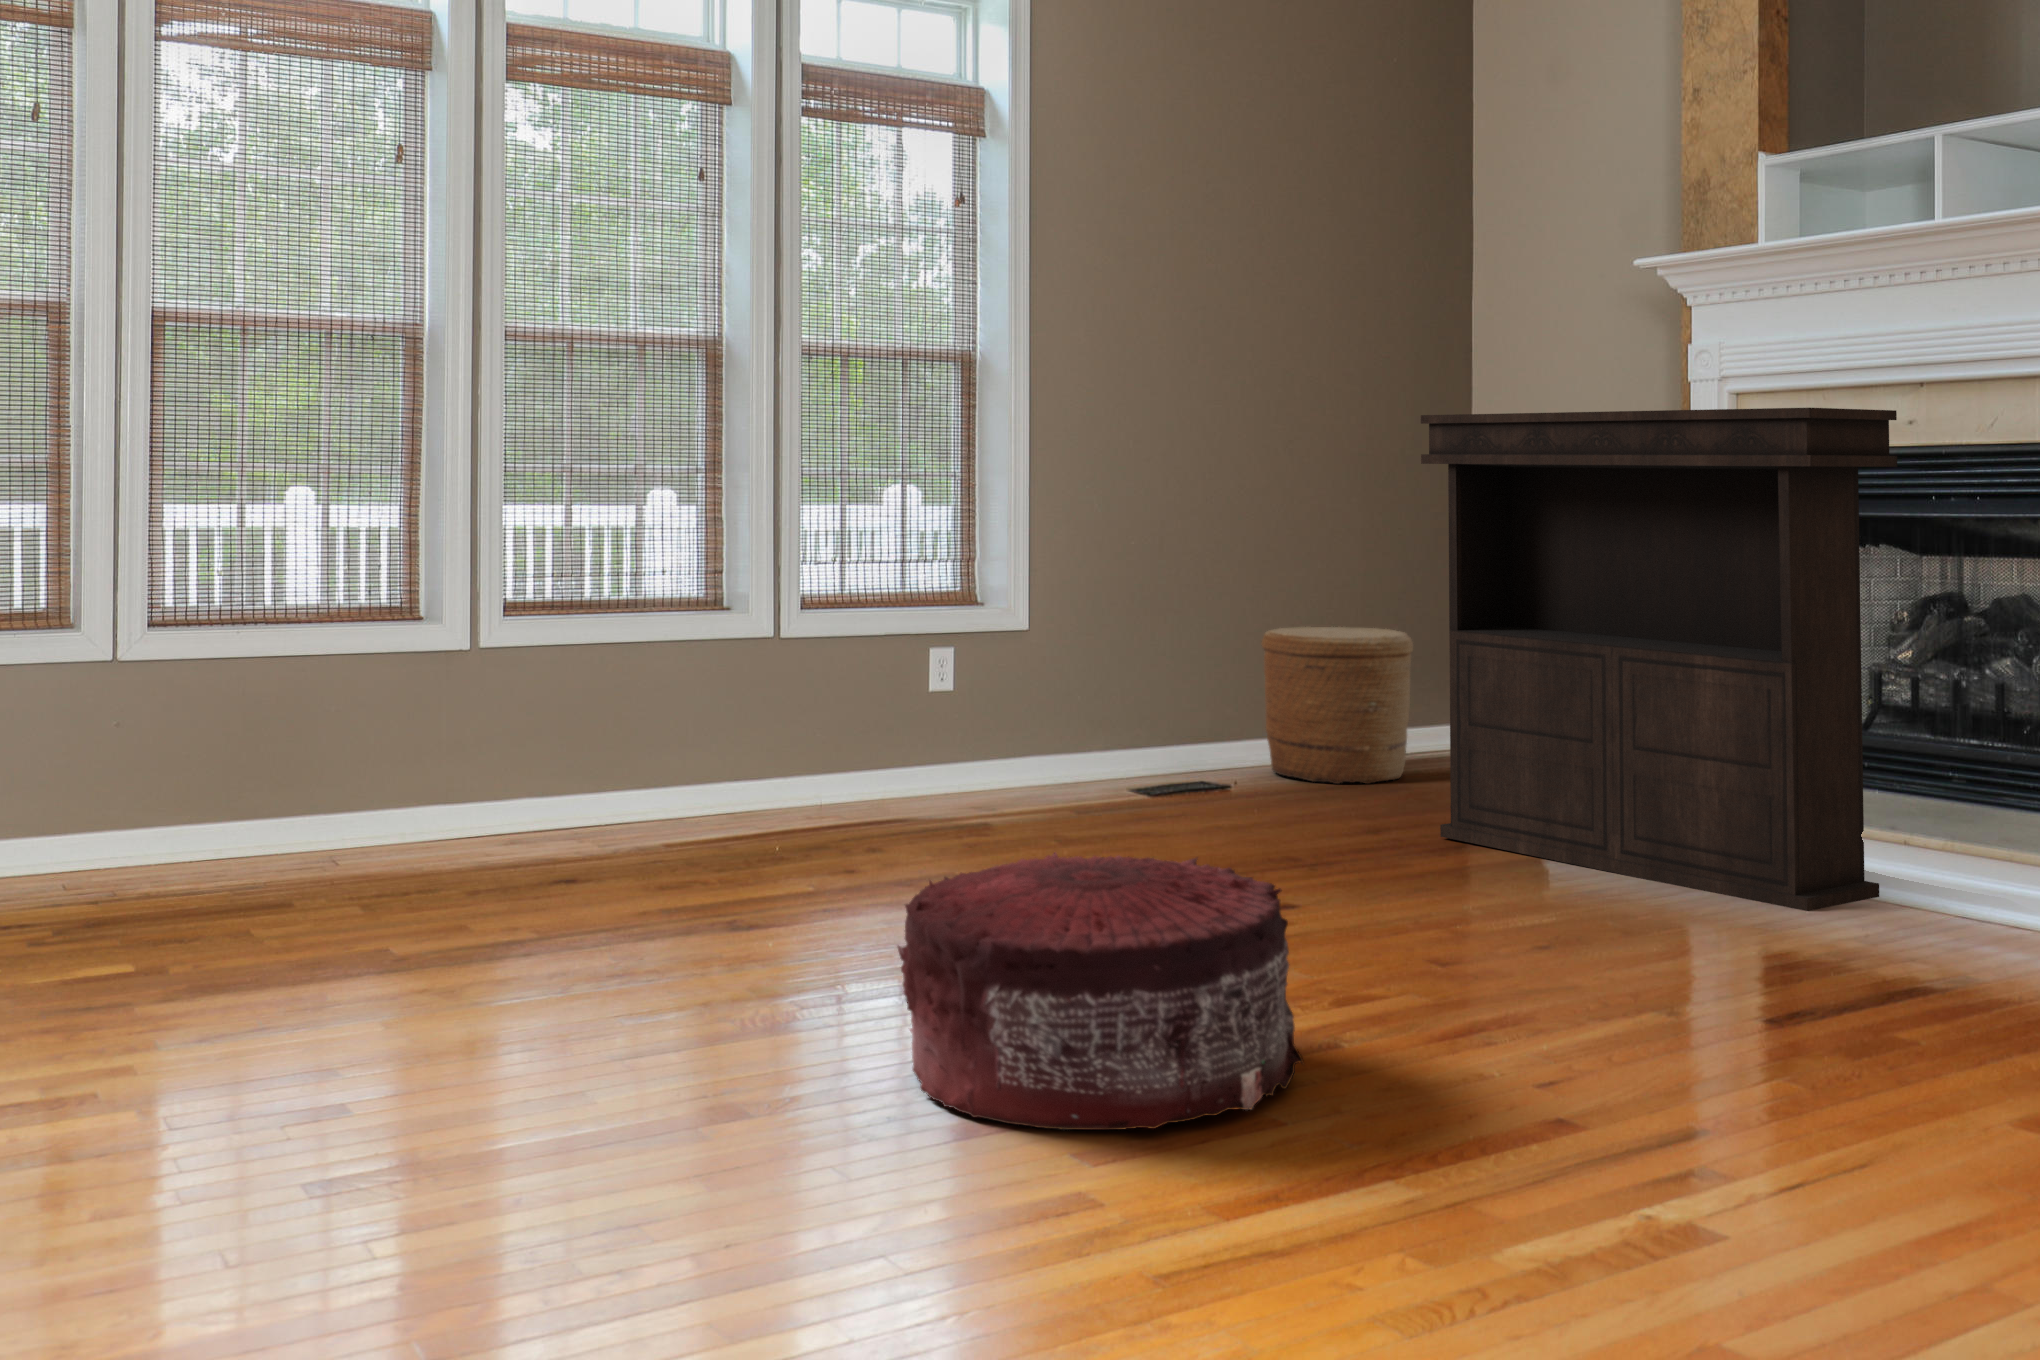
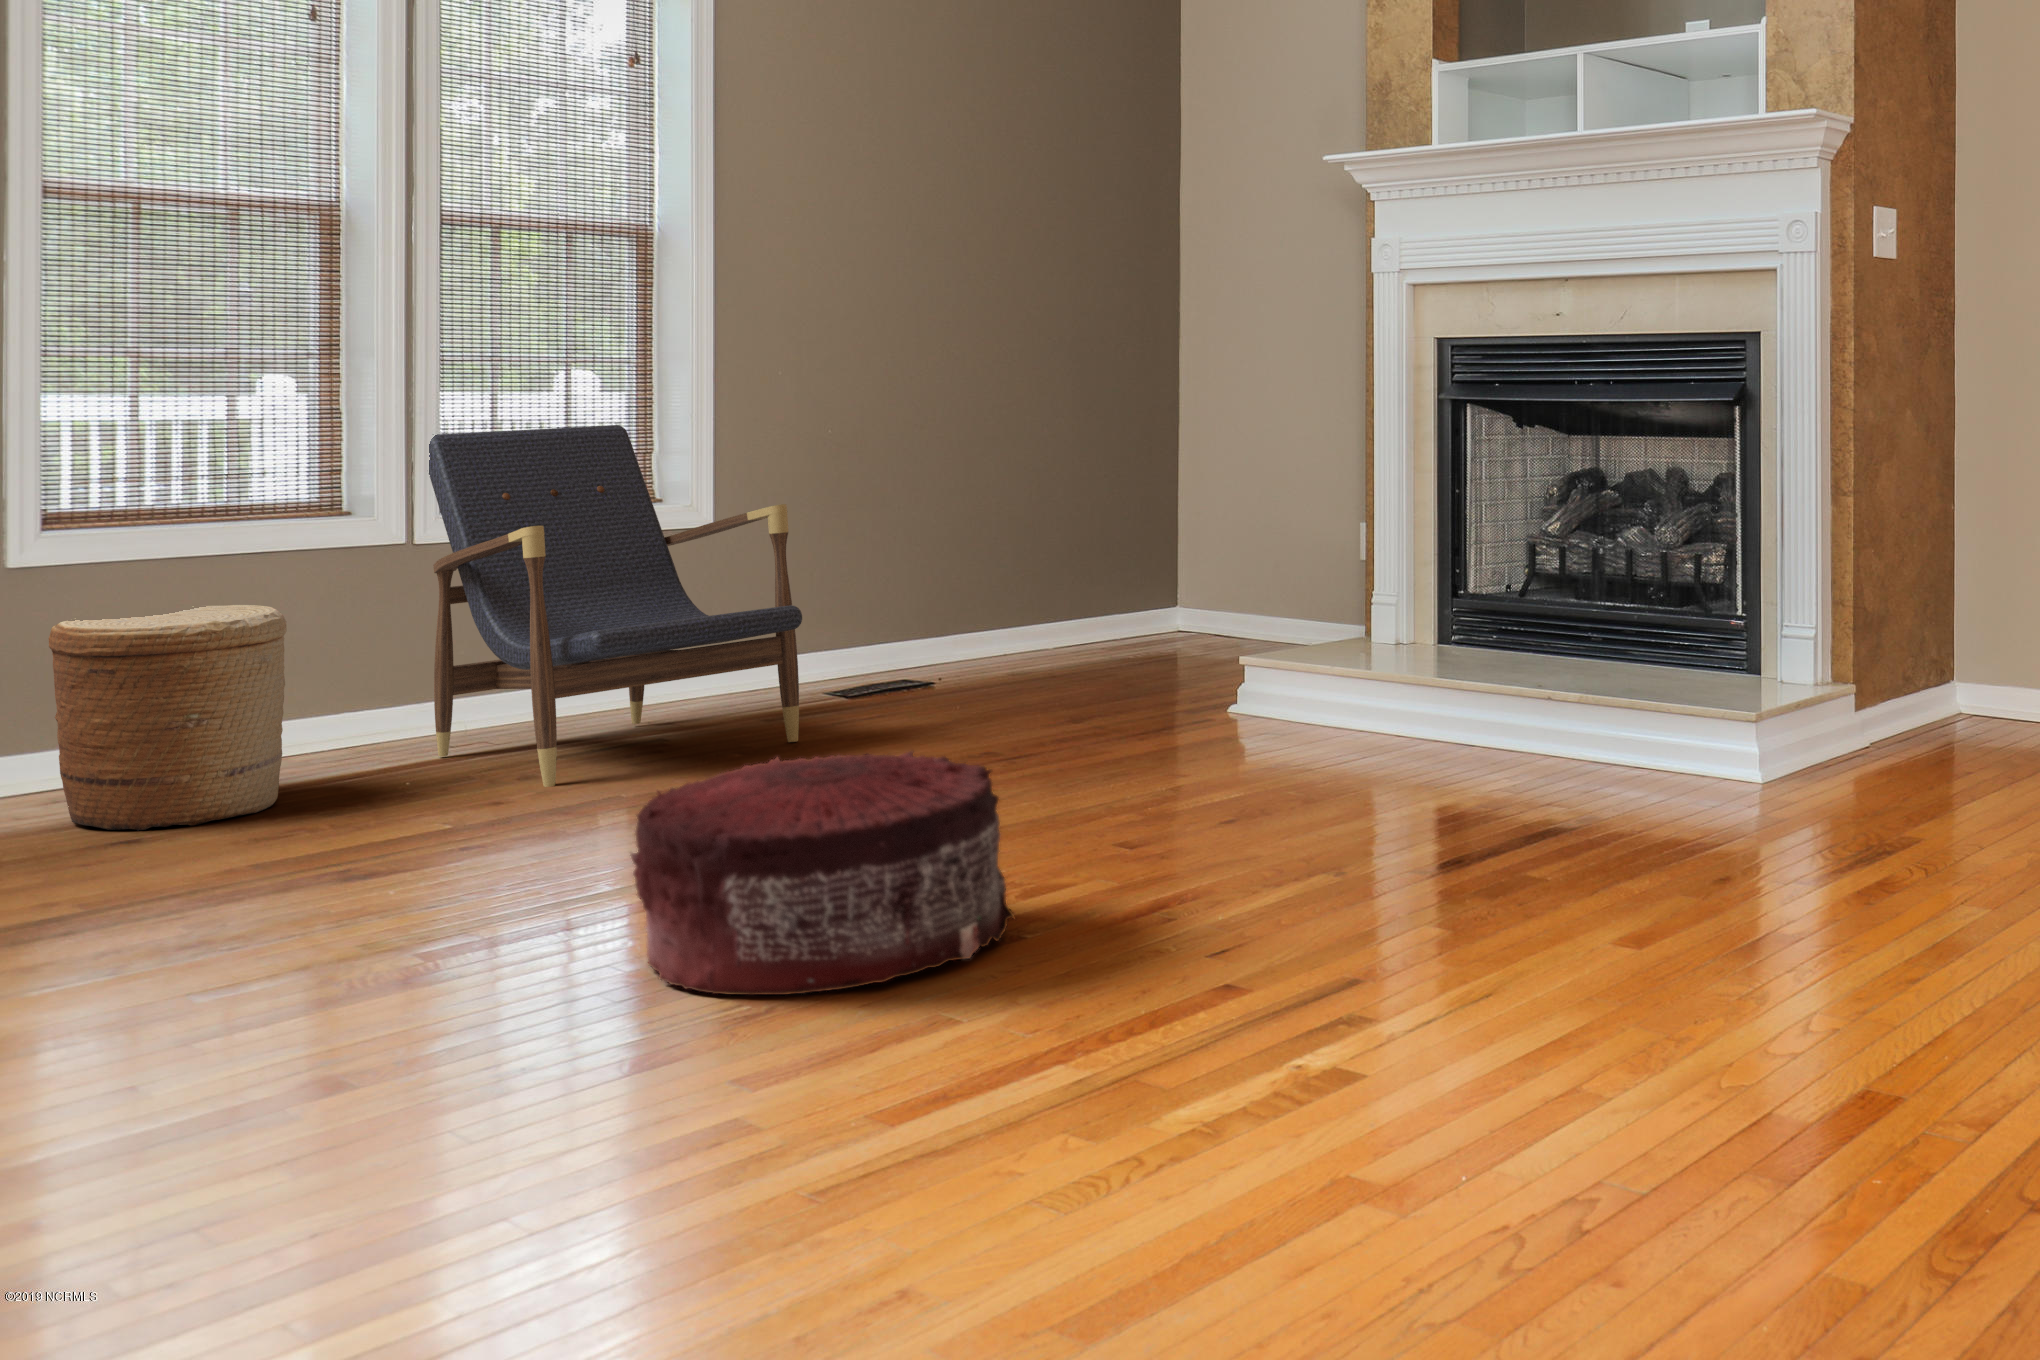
console table: present [1421,408,1897,911] -> none [1118,313,1538,759]
lounge chair: none [770,510,1102,855] -> present [429,425,802,787]
woven basket: present [1262,627,1413,784] -> present [49,605,287,831]

